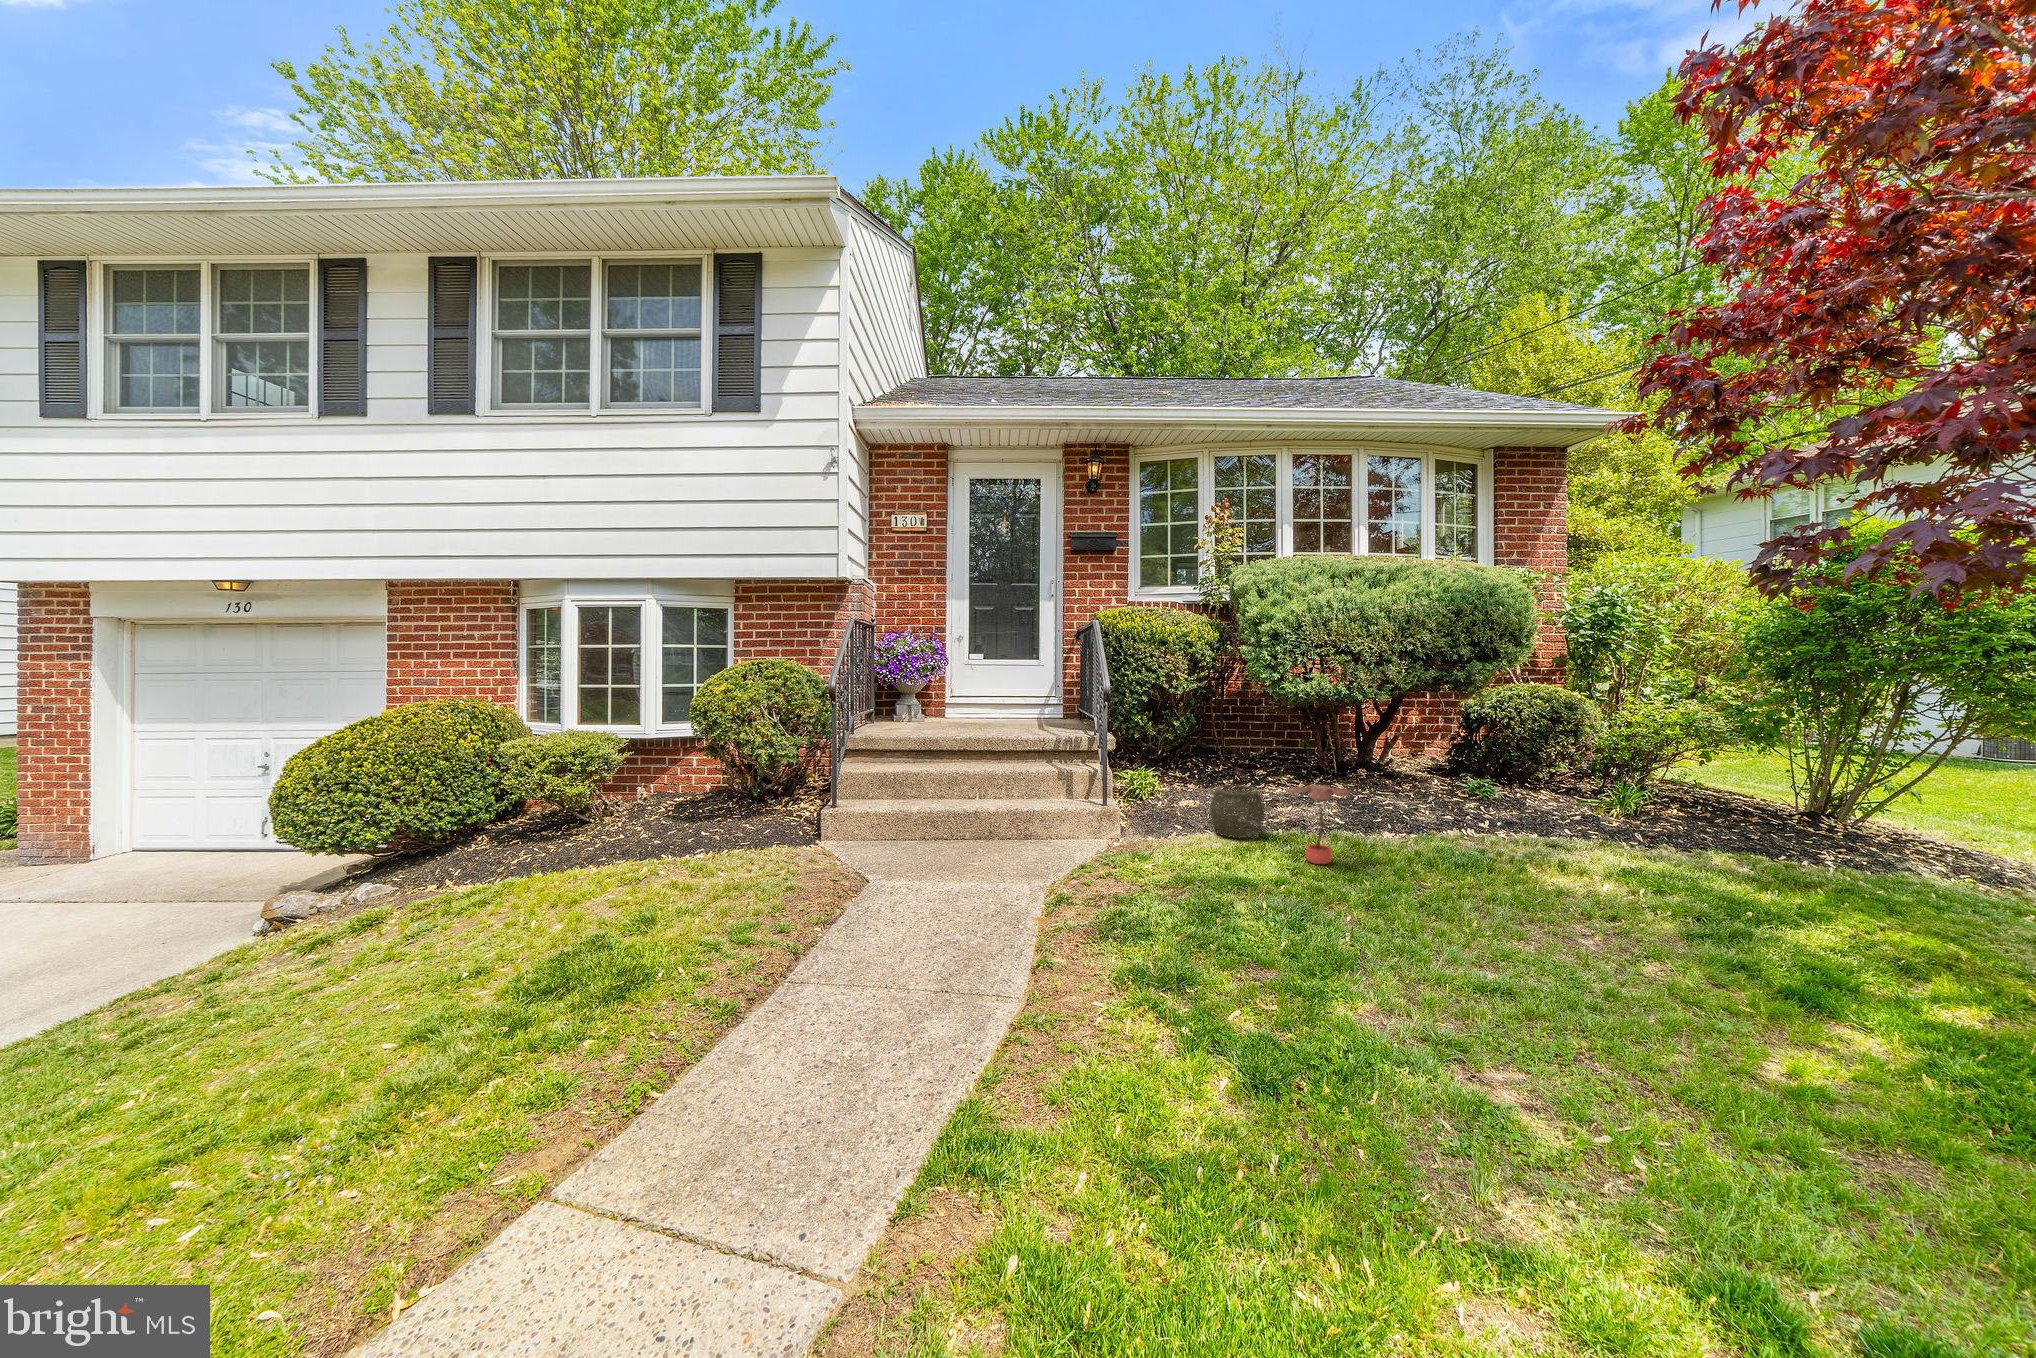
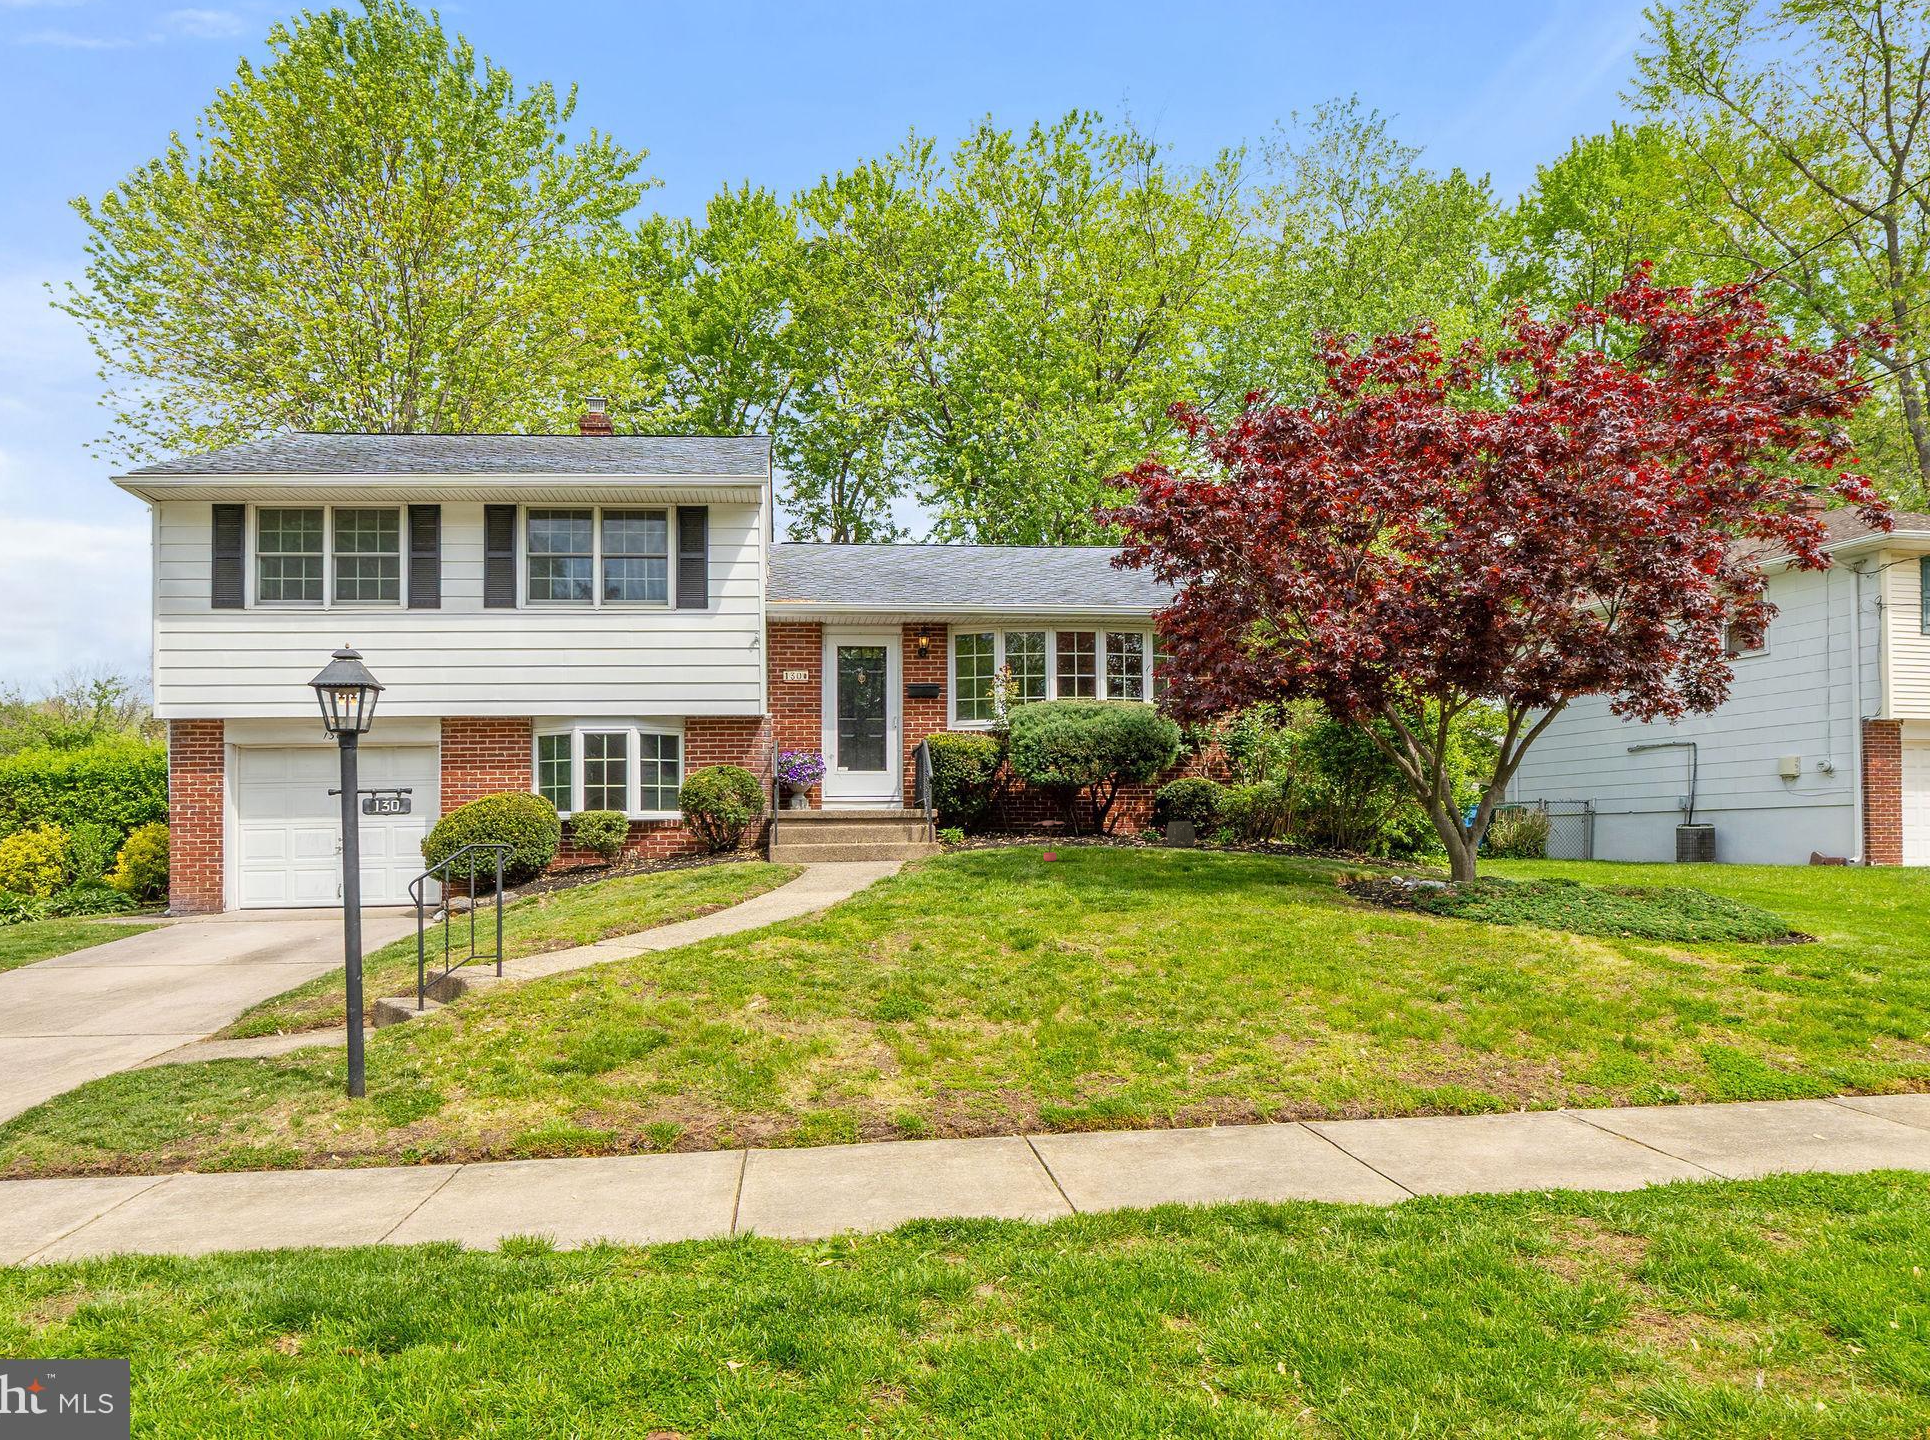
woven basket: present [1210,785,1264,839] -> present [1167,821,1195,847]

